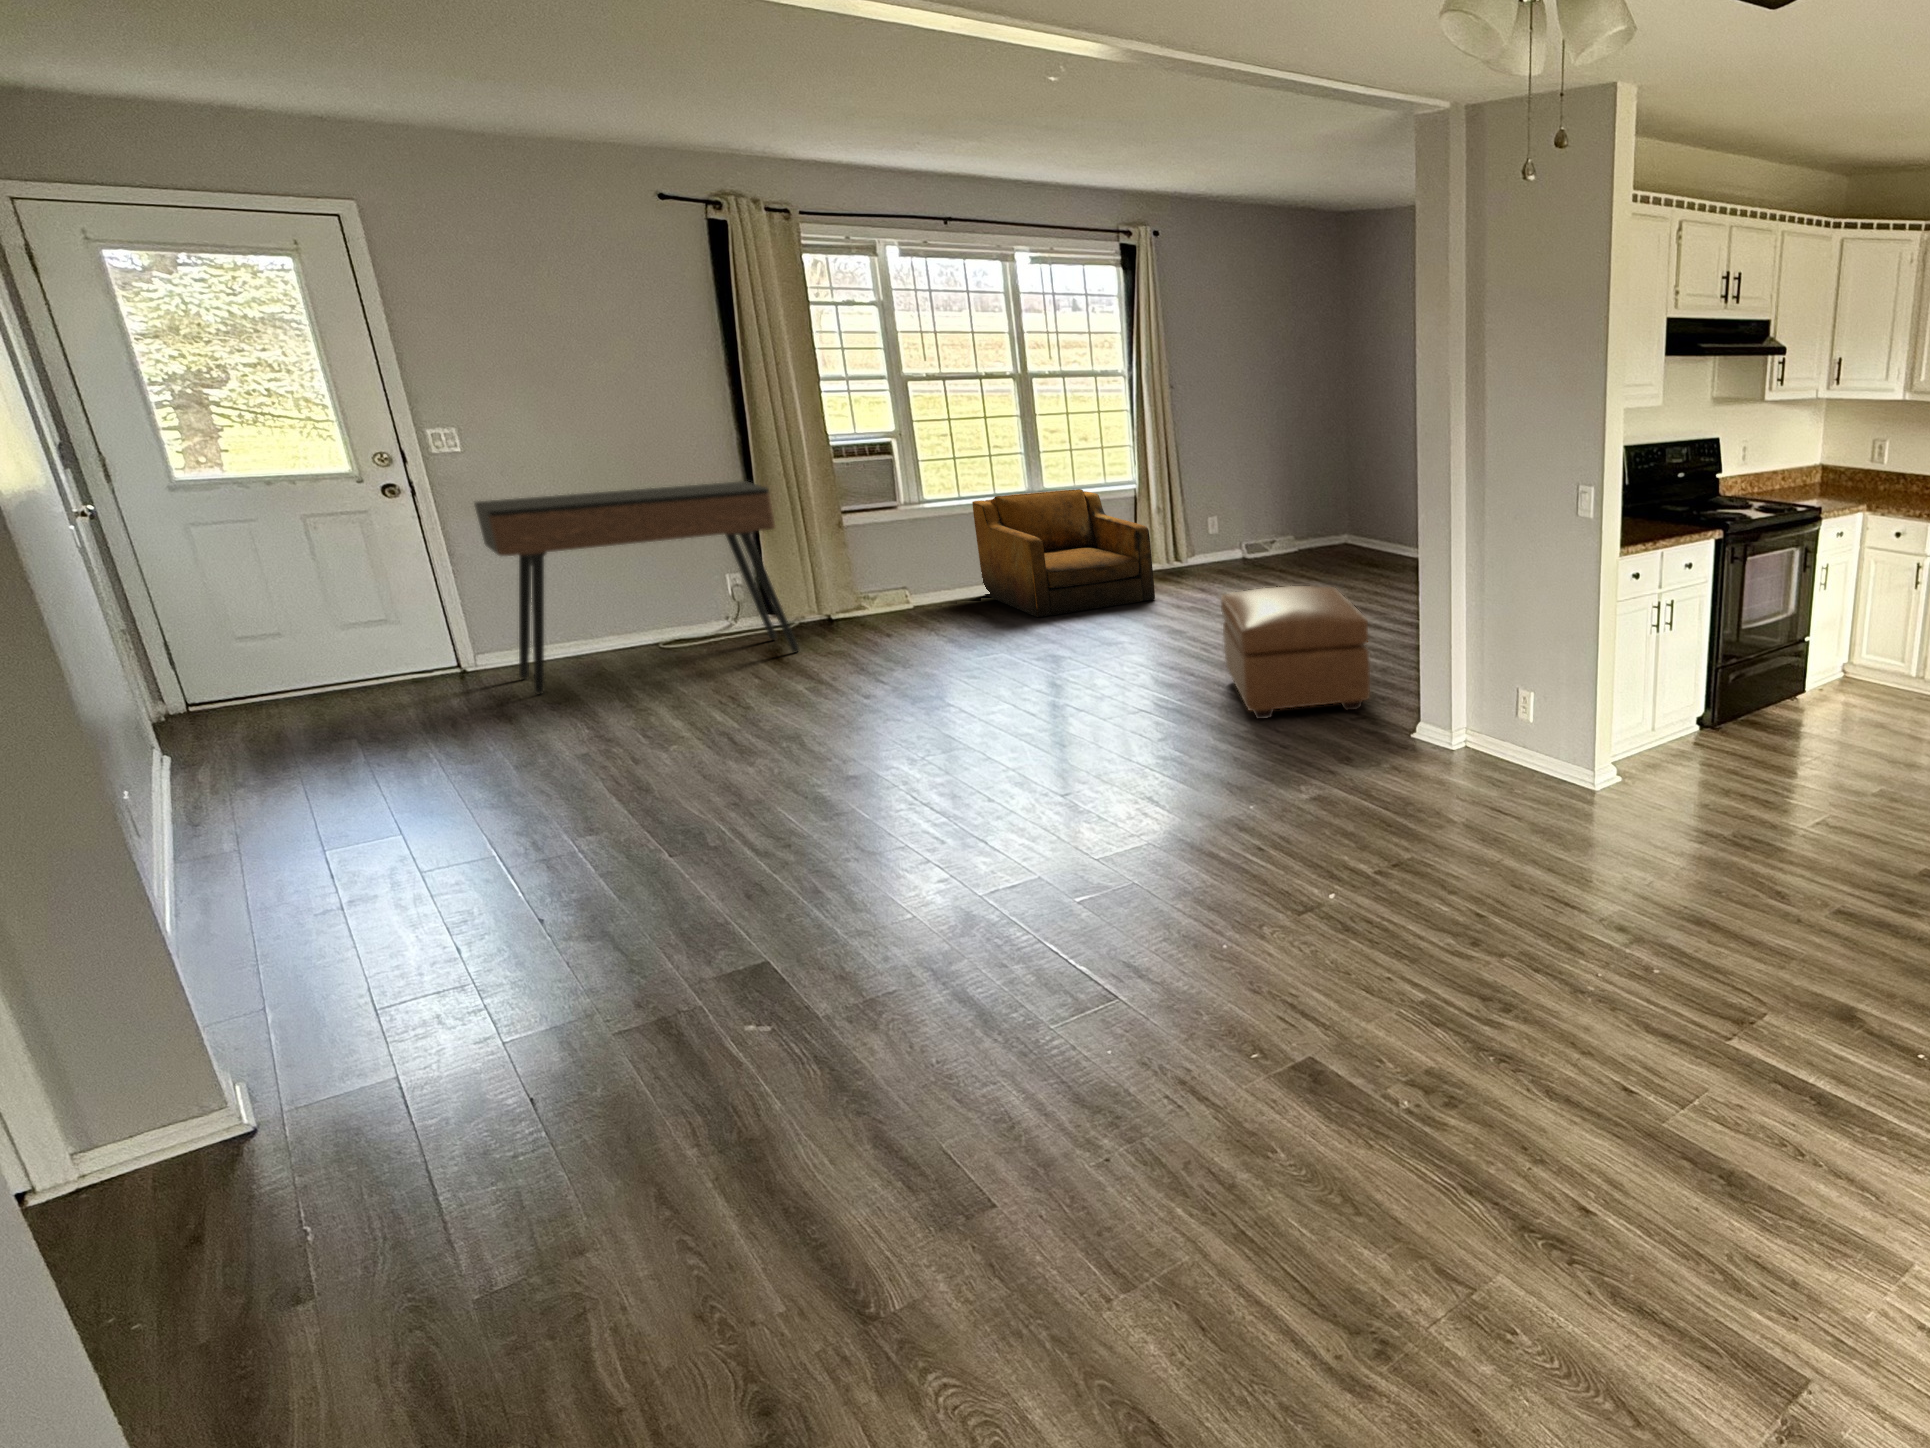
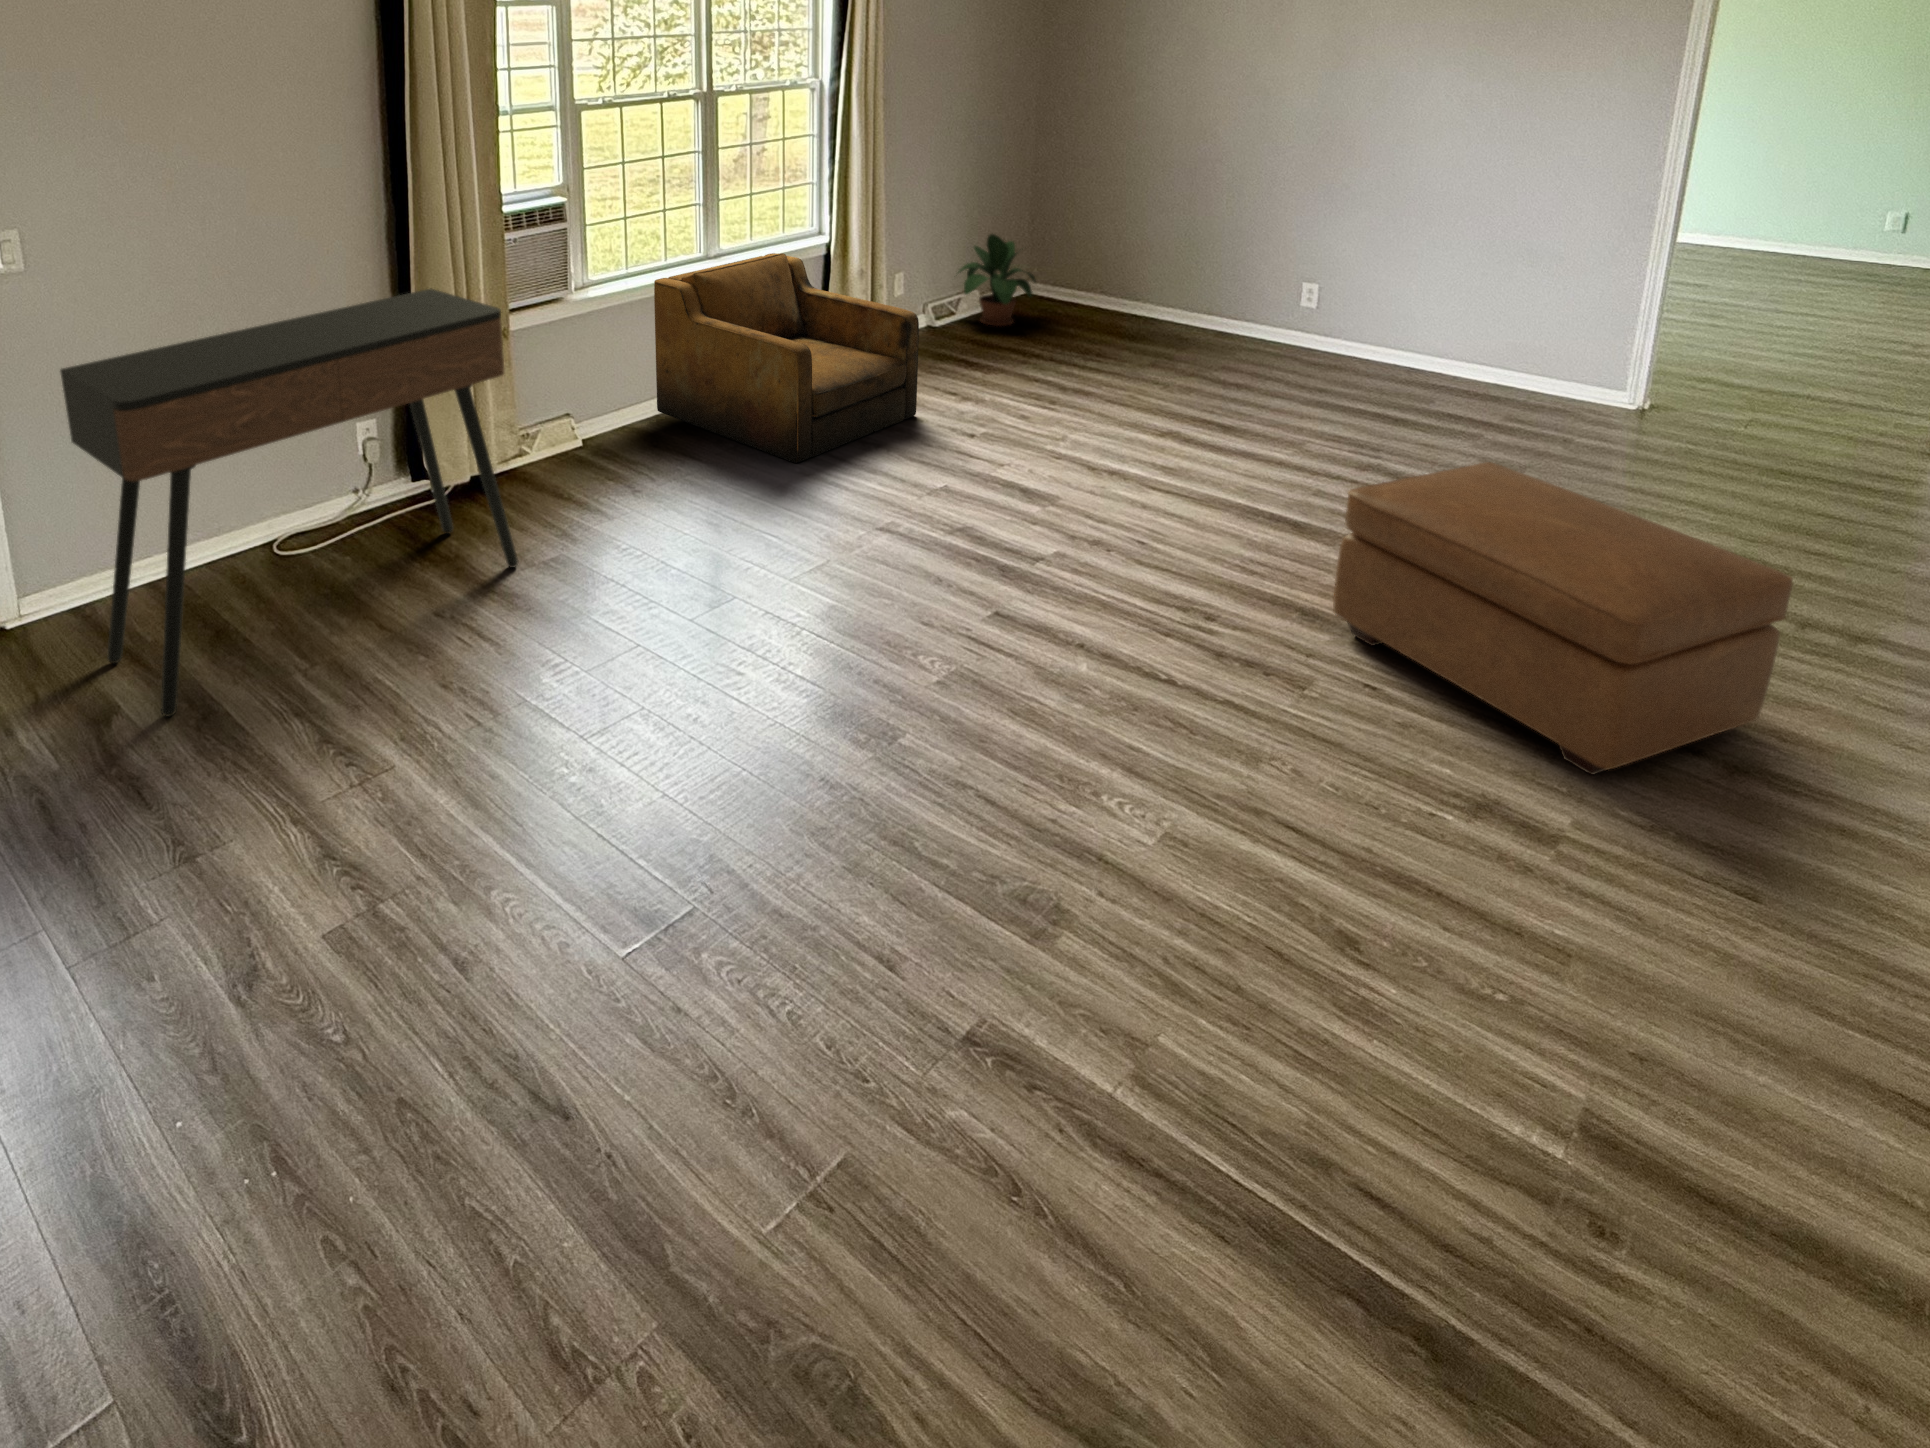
potted plant: none [1271,490,1337,560] -> present [959,234,1035,326]

